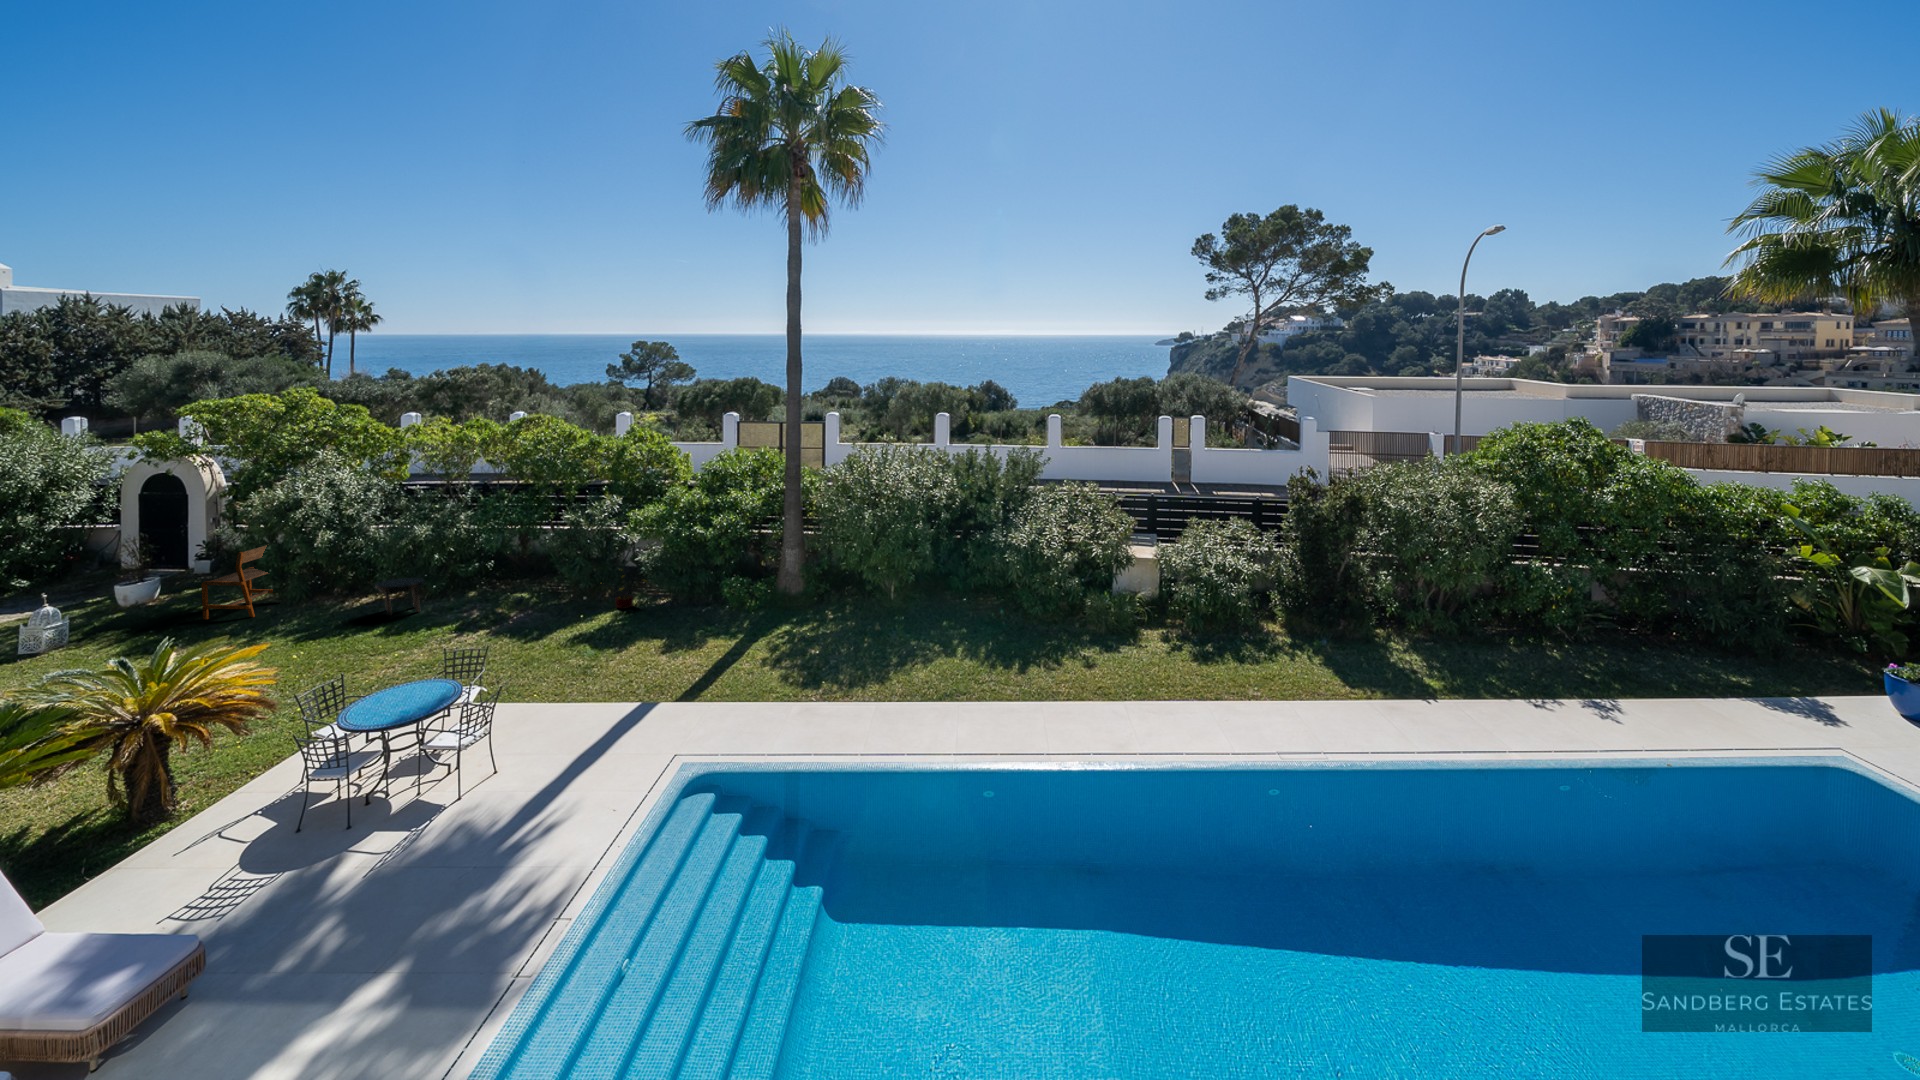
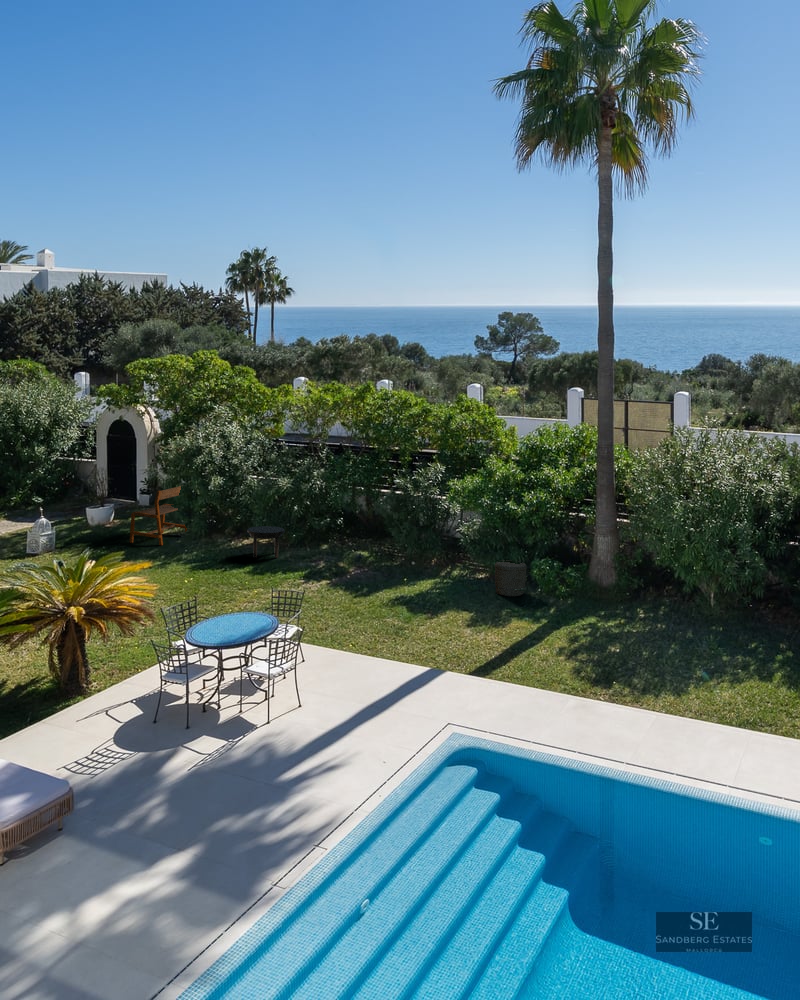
decorative plant: present [611,572,647,608] -> none [424,538,469,578]
woven basket: none [679,582,711,617] -> present [495,560,527,597]

